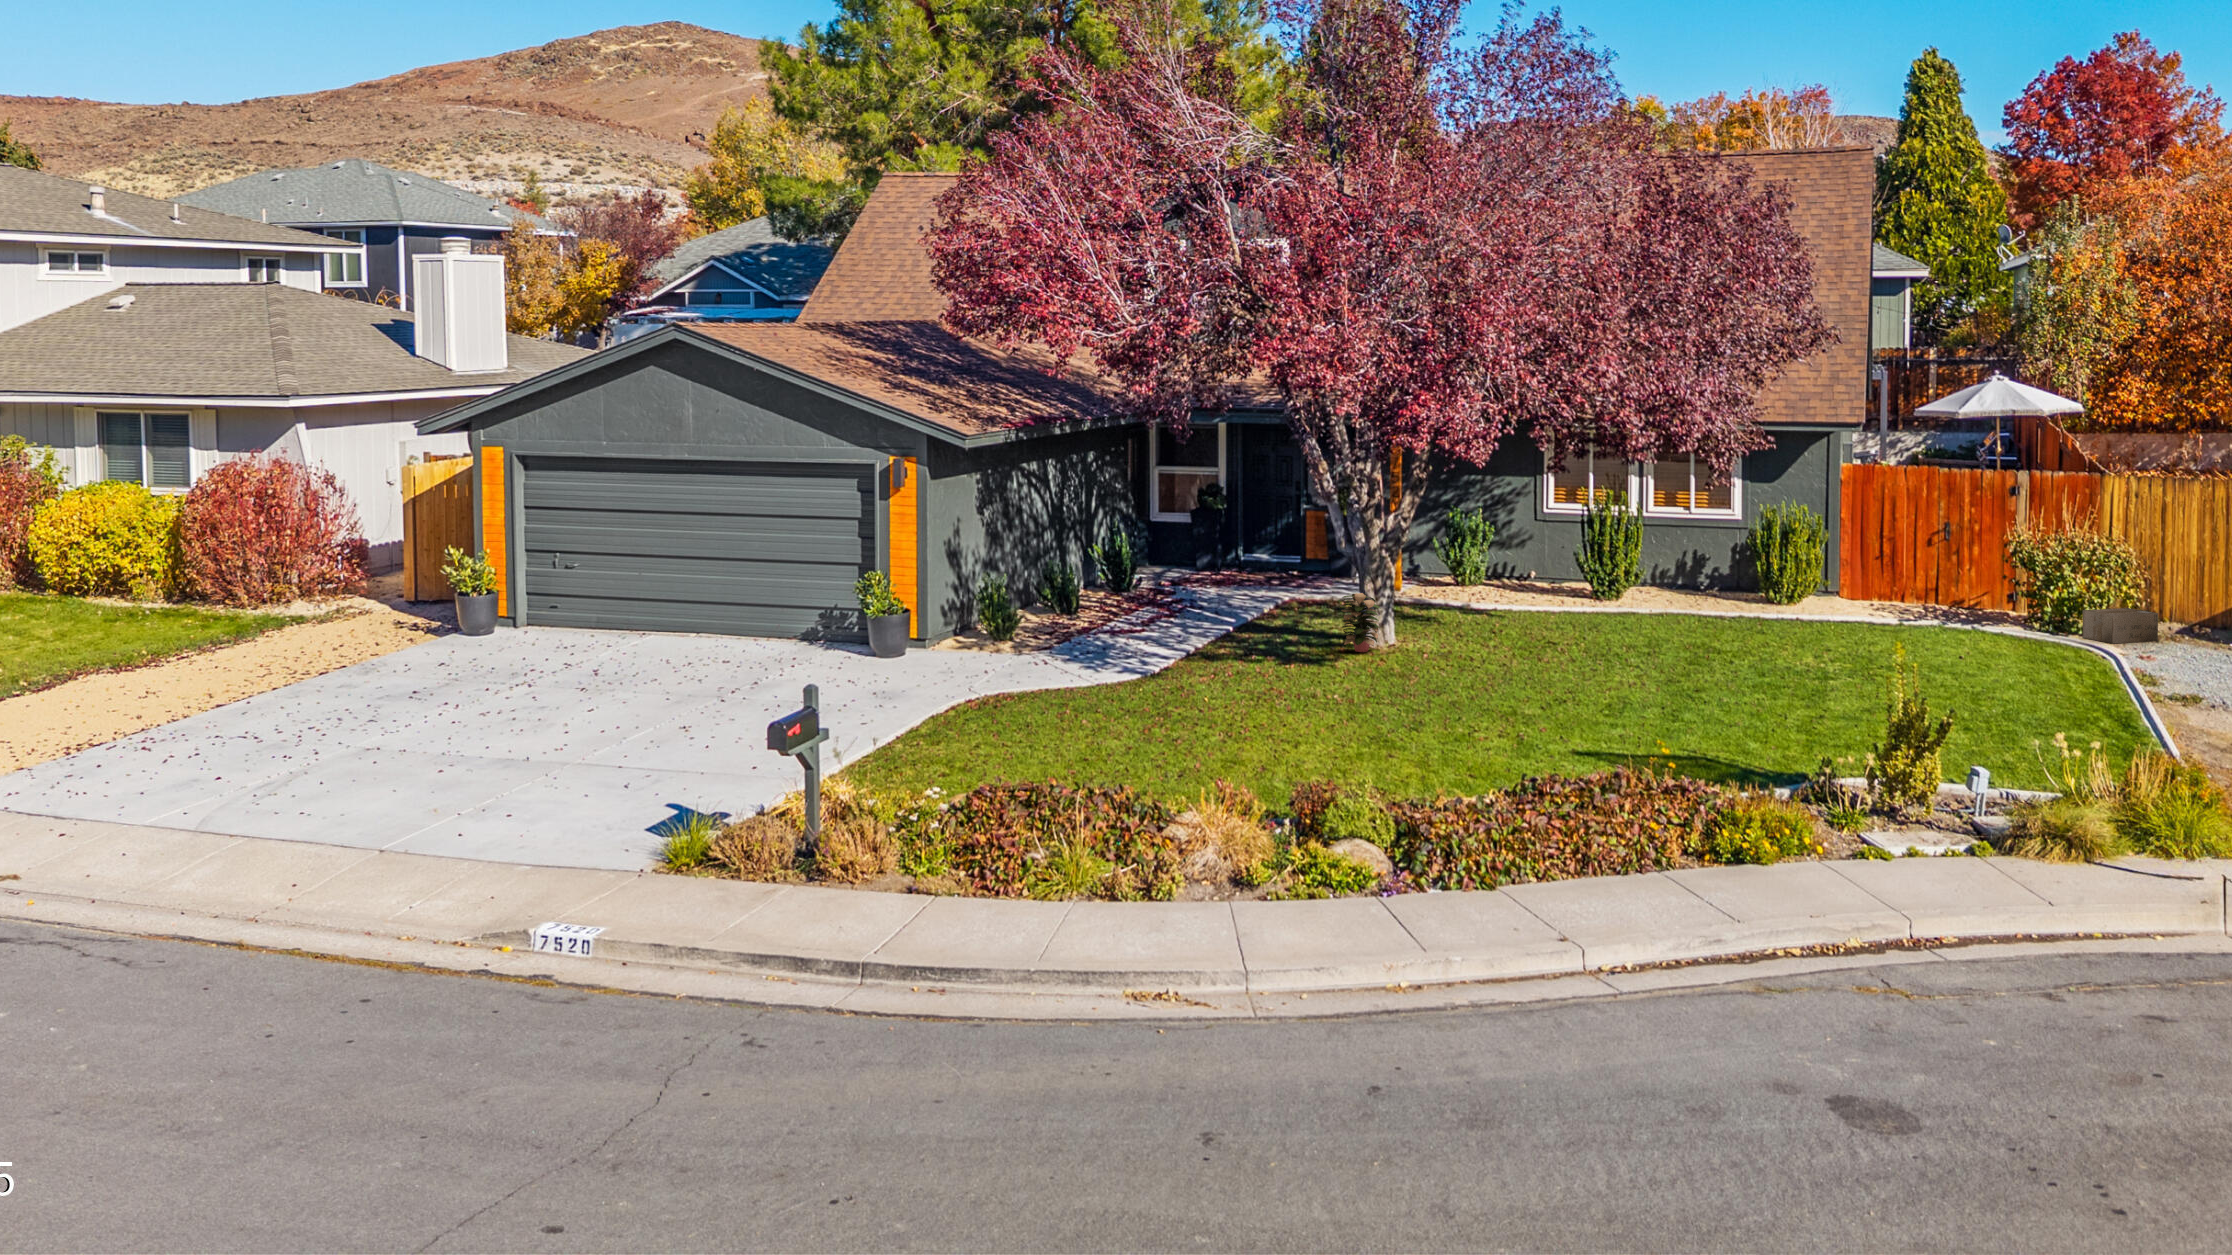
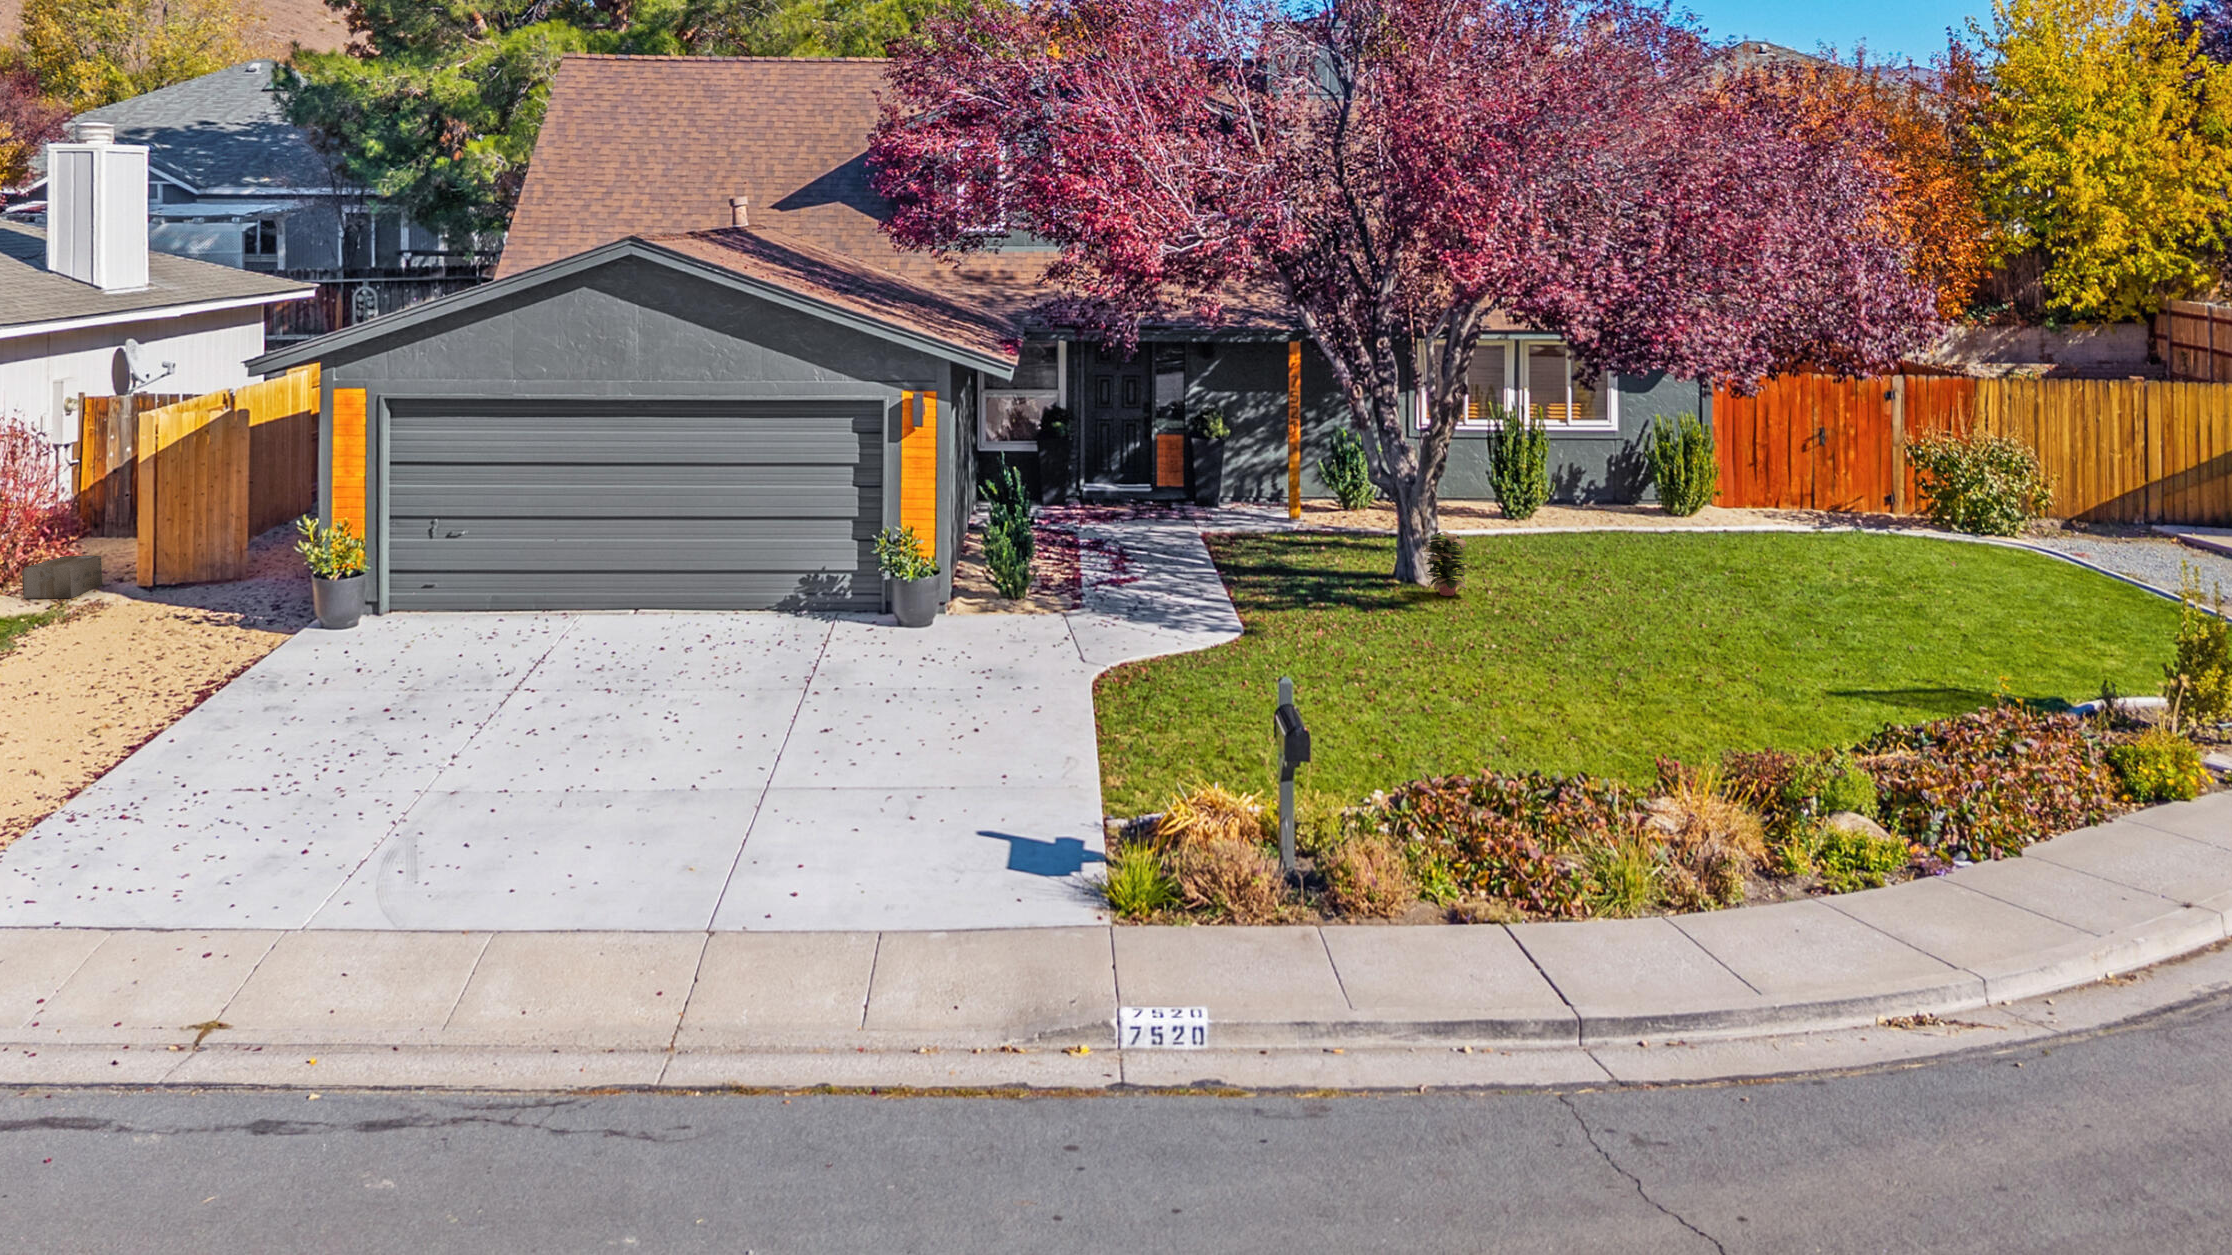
cardboard box: present [2082,608,2158,644] -> present [22,556,103,599]

